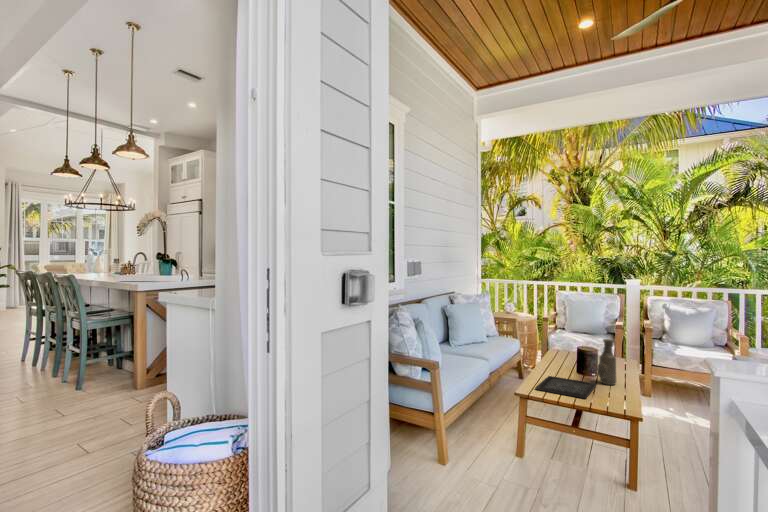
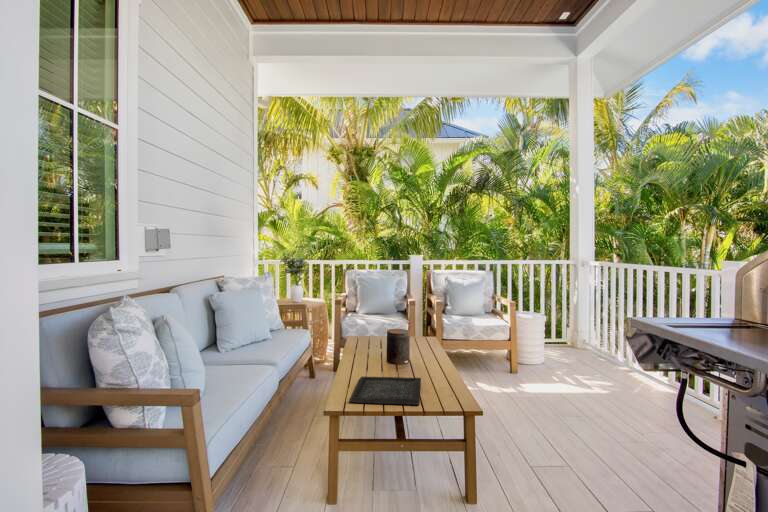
vase: present [597,339,616,385] -> none [418,319,440,377]

